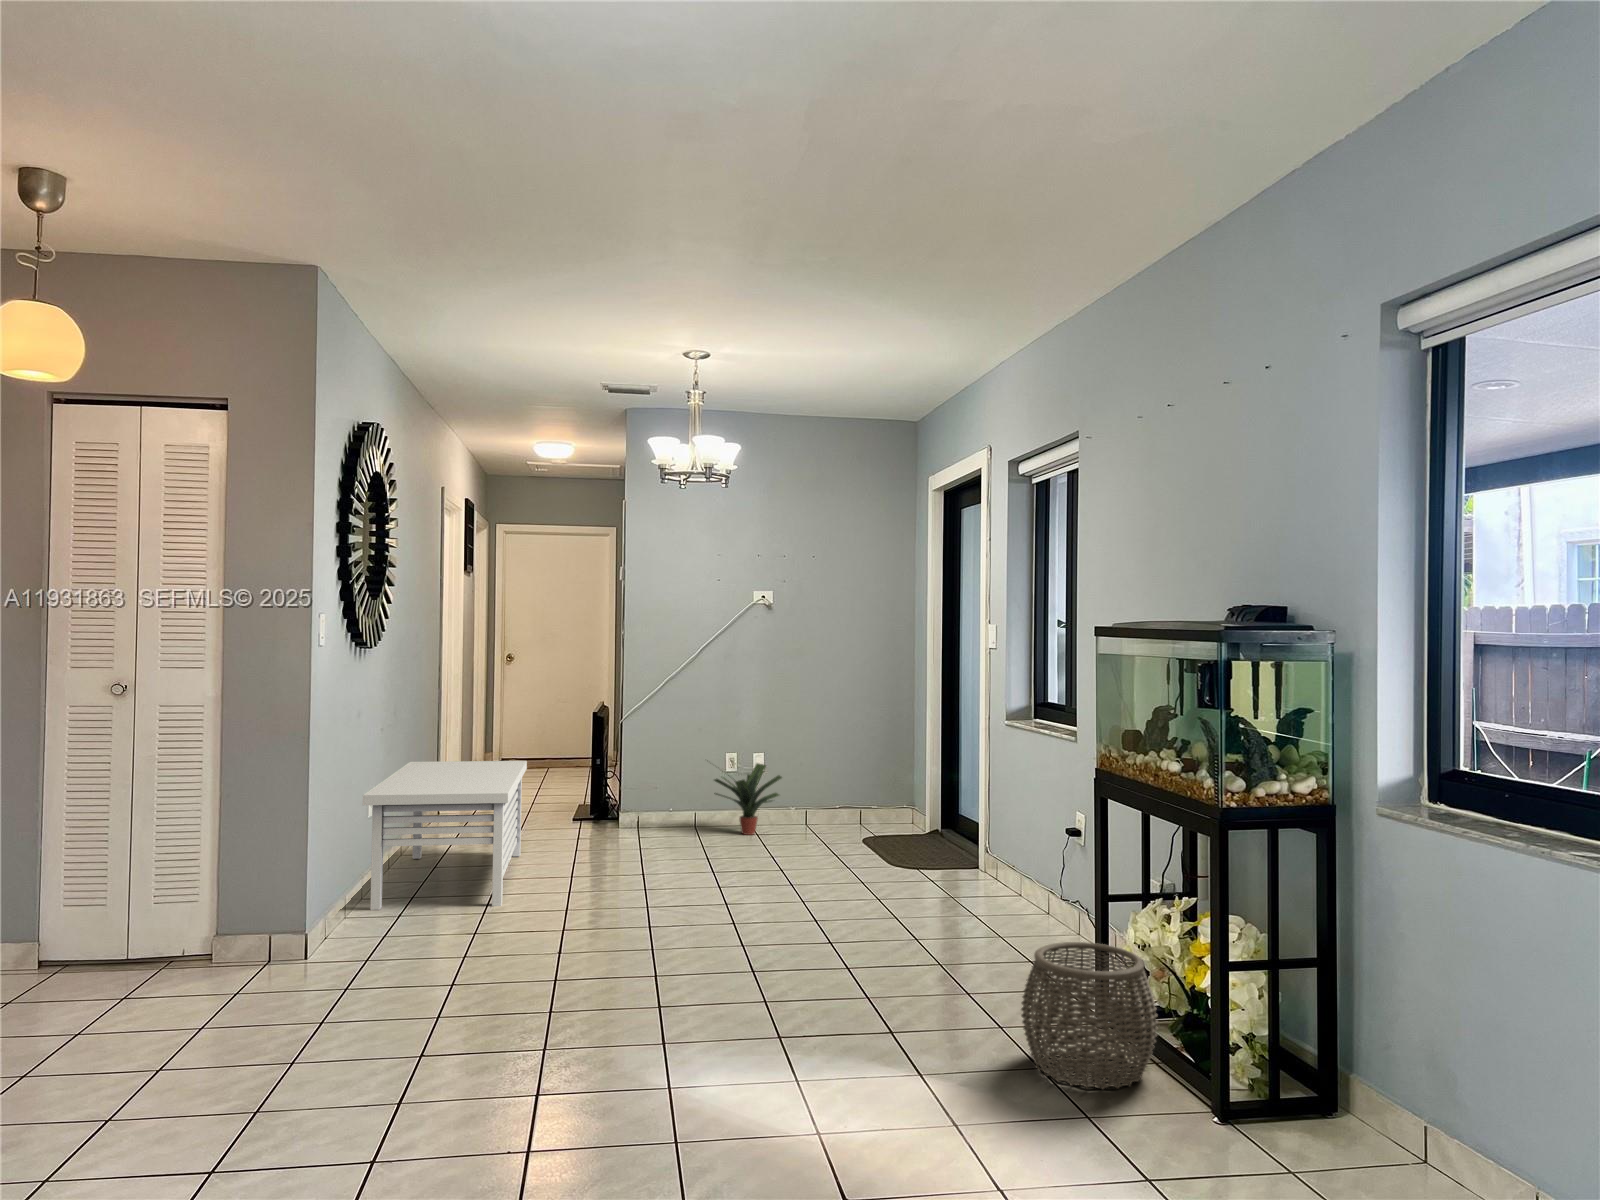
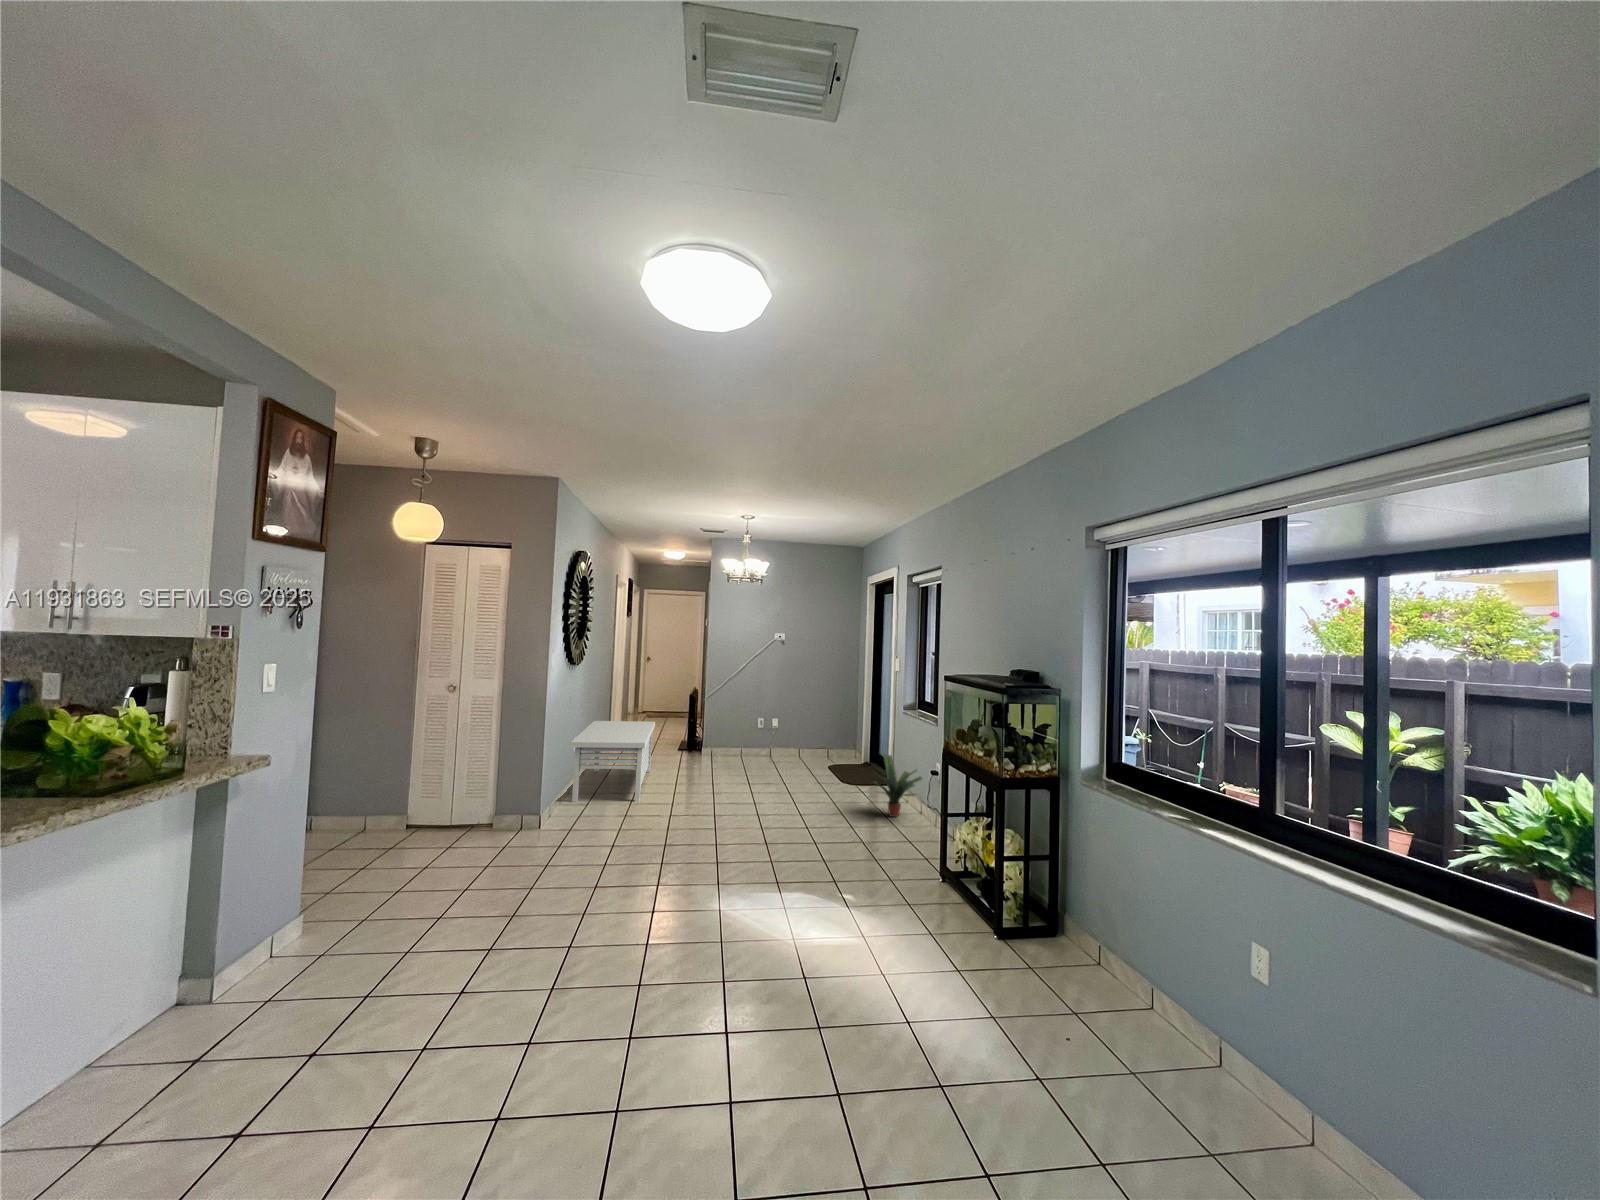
potted plant: present [714,763,782,835] -> present [874,754,922,817]
woven basket: present [1021,942,1158,1089] -> none [901,839,970,918]

